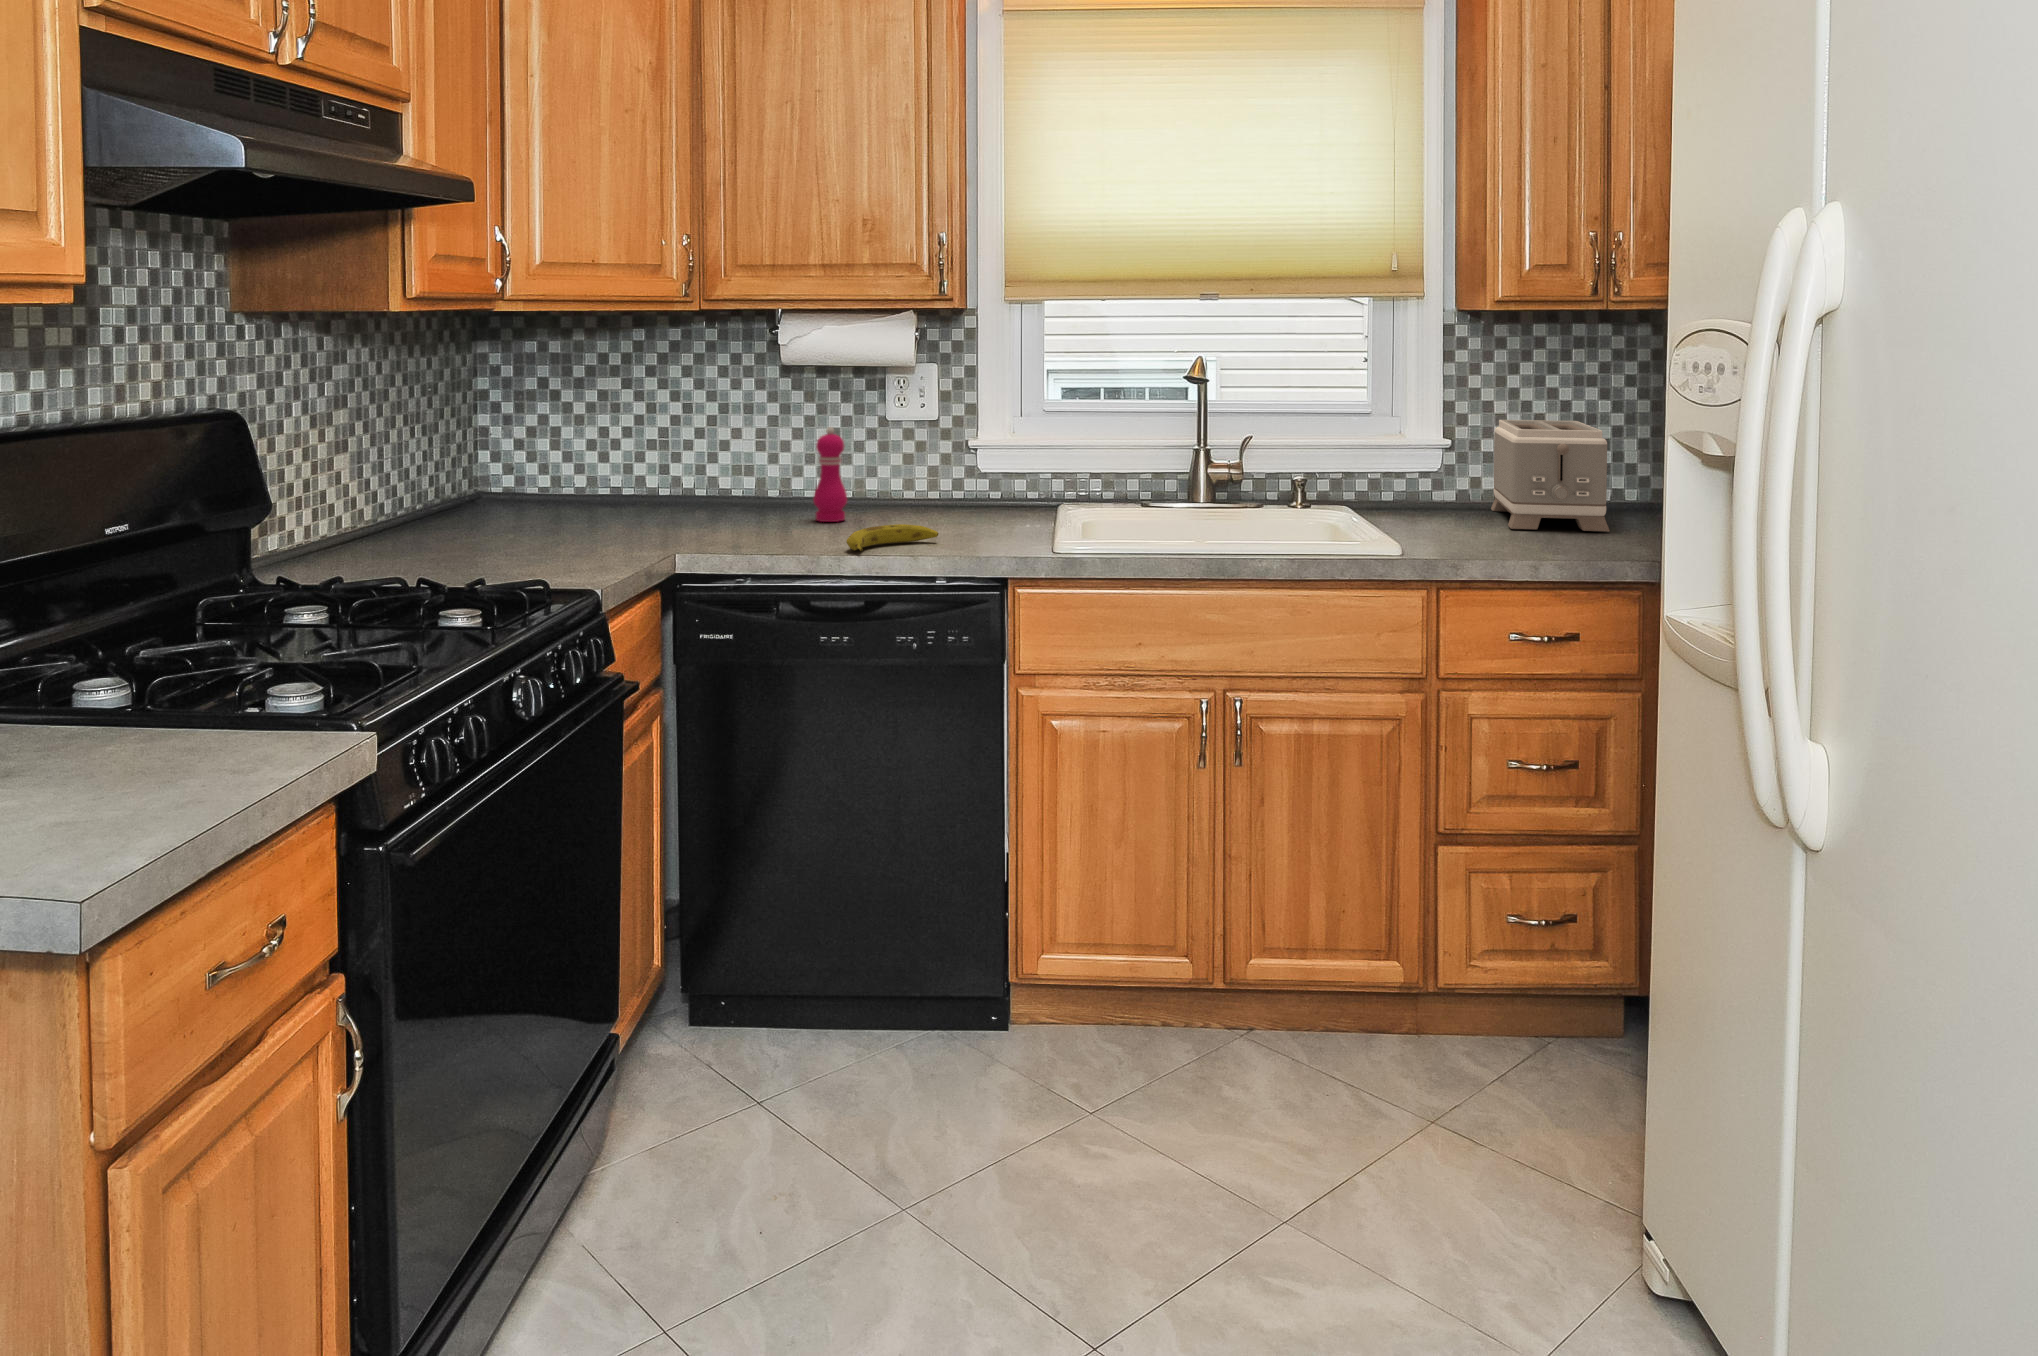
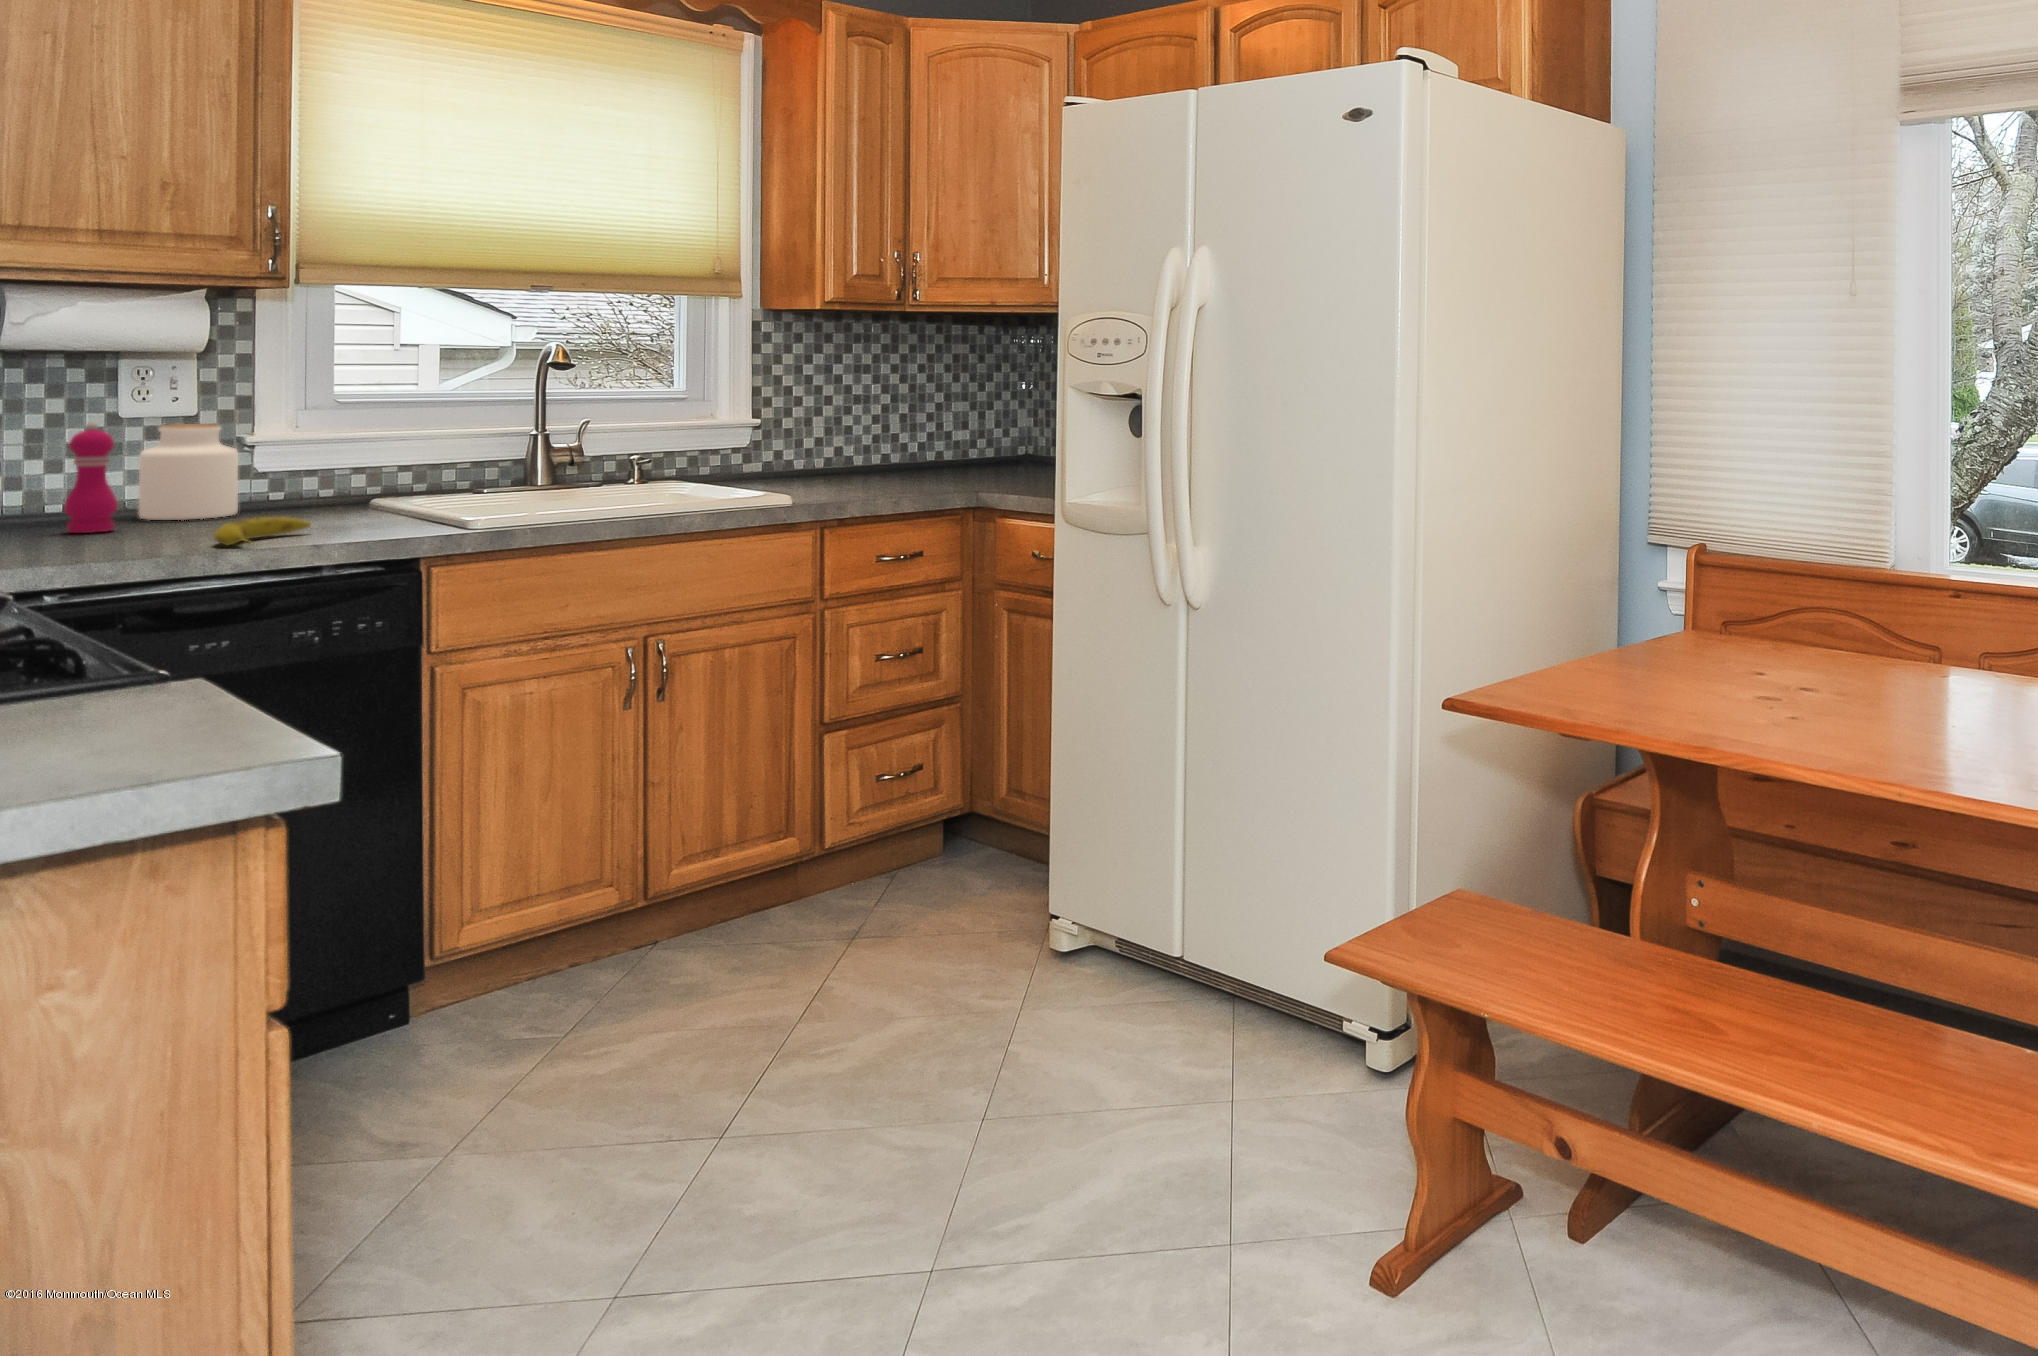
toaster: present [1491,420,1610,532] -> none [789,401,910,486]
jar: none [887,428,953,514] -> present [139,424,238,520]

